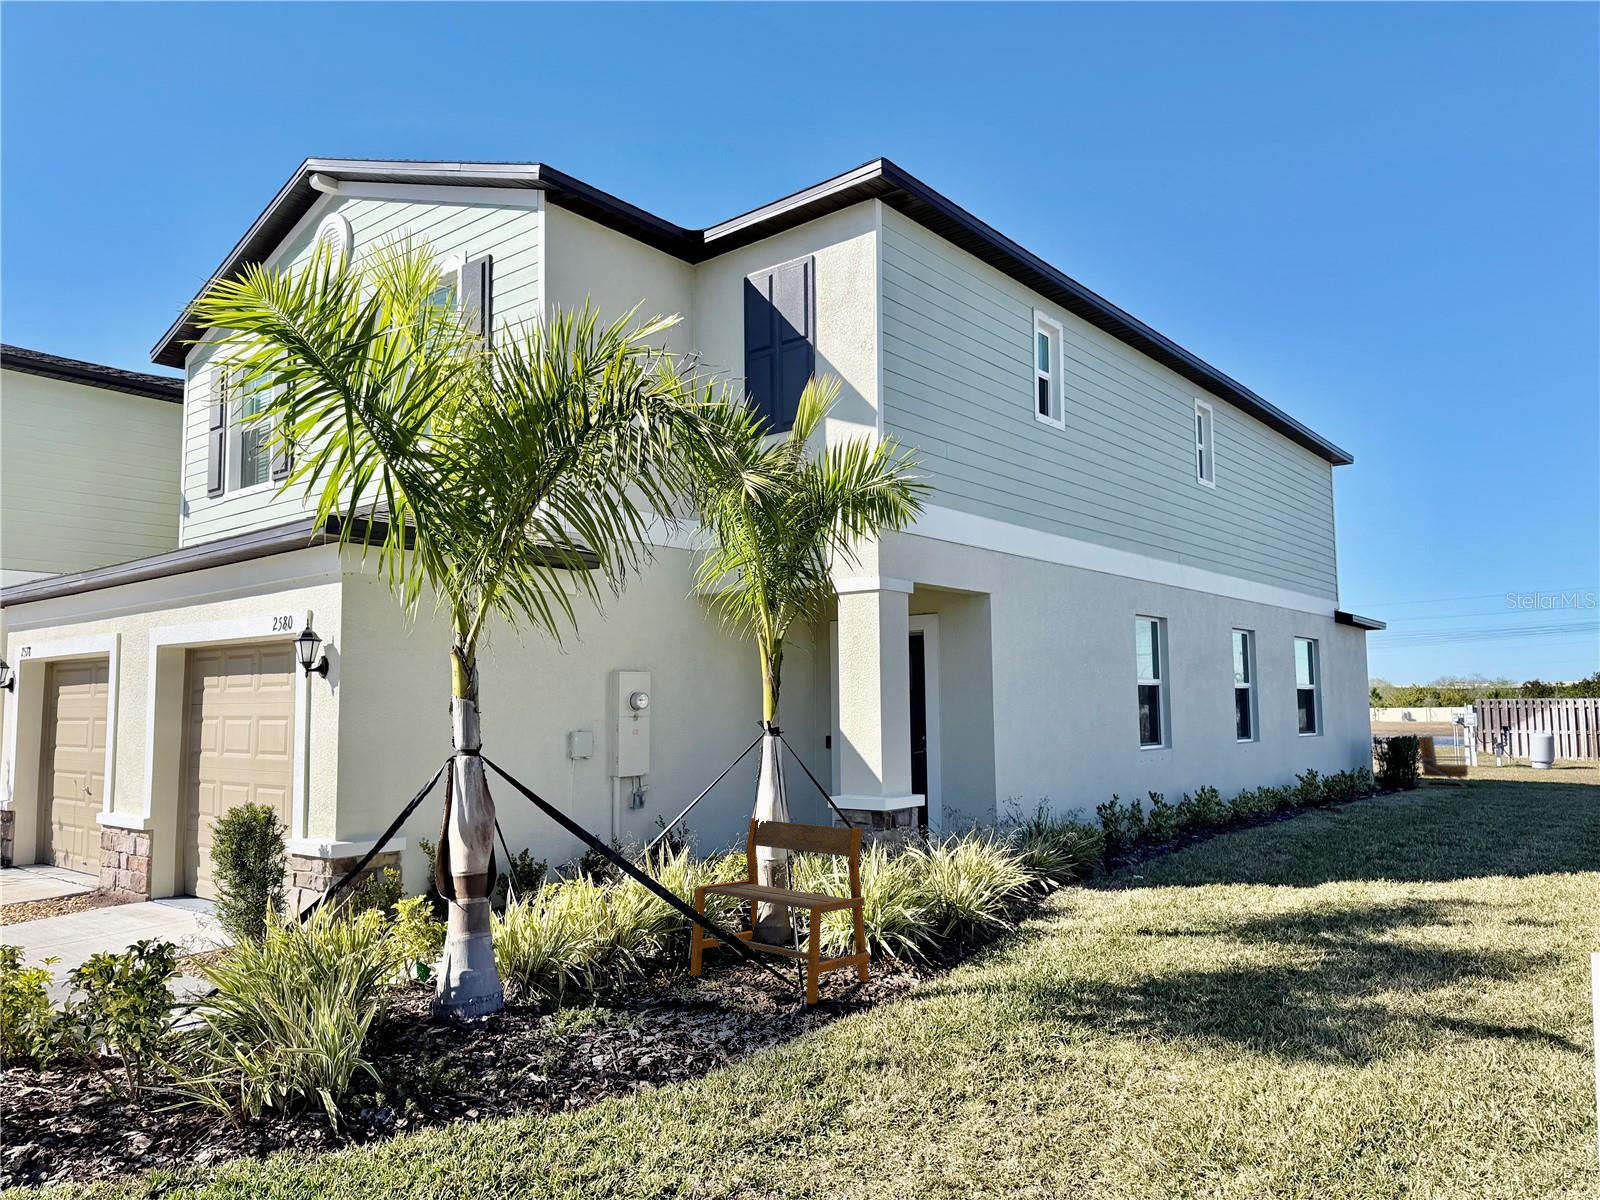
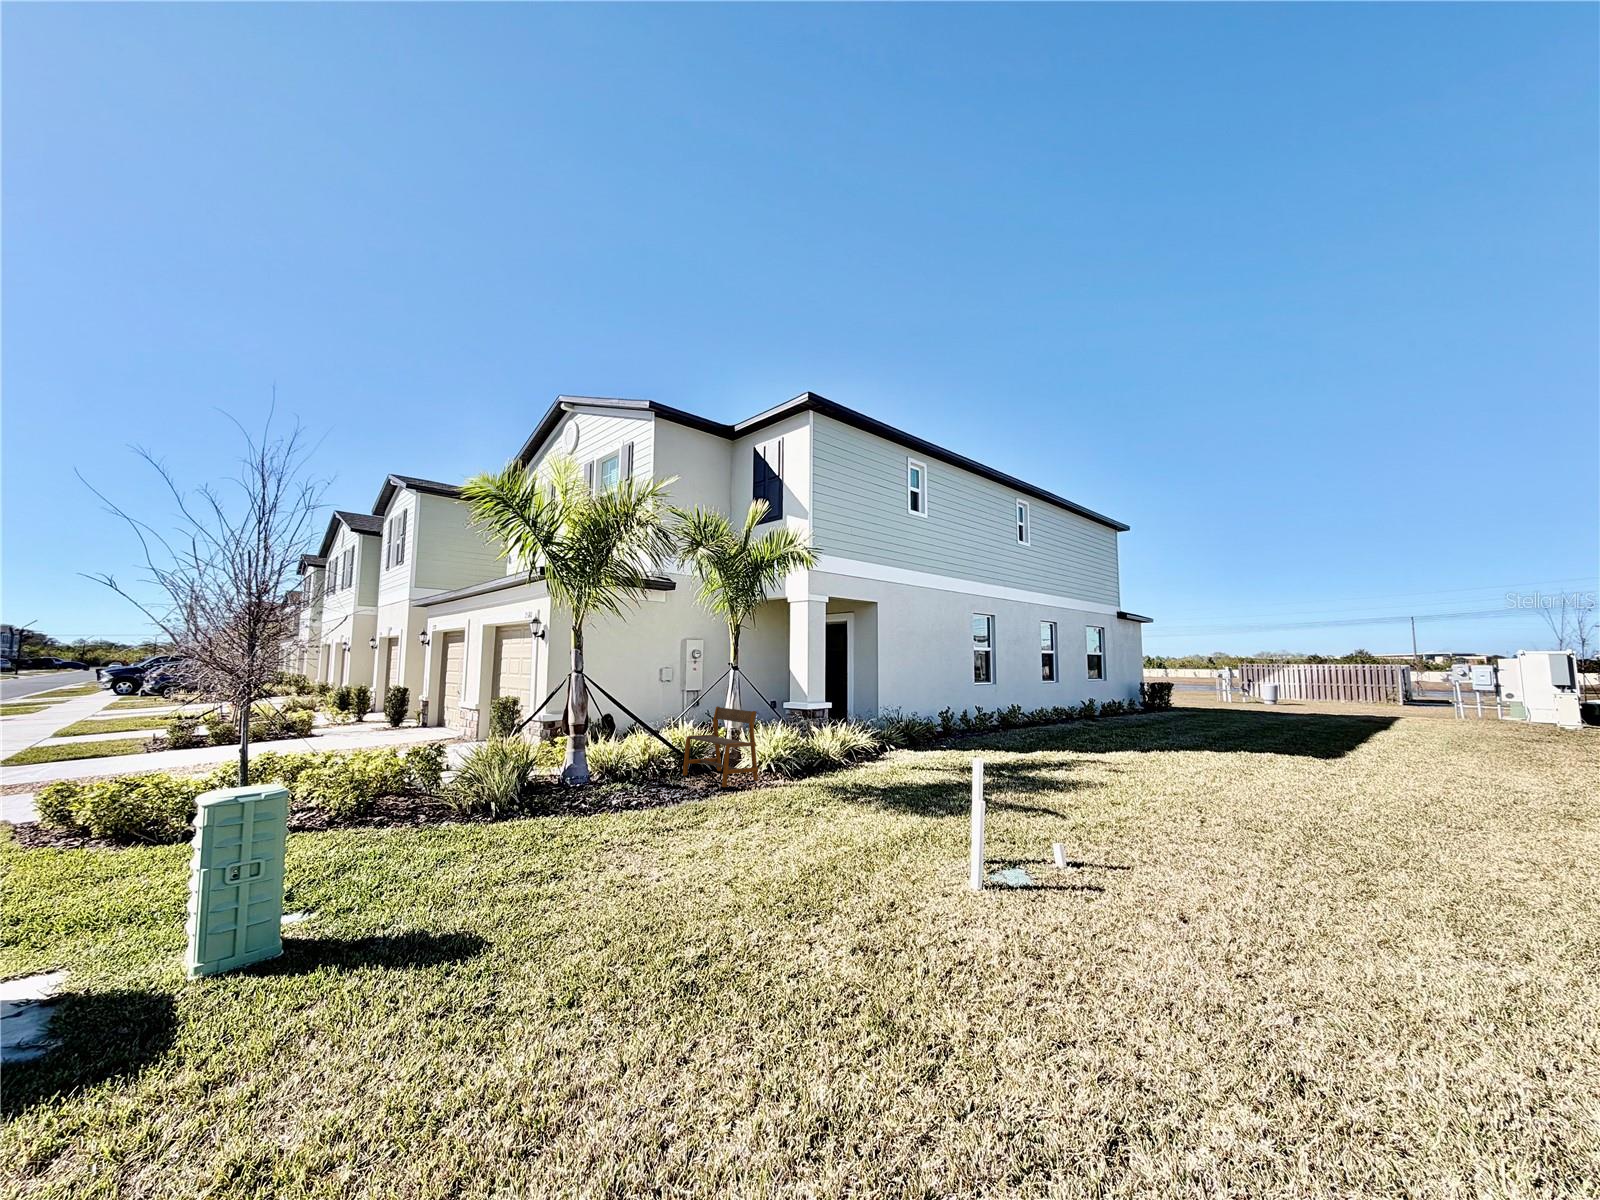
lounge chair: present [1415,736,1470,788] -> none [1159,682,1194,712]

